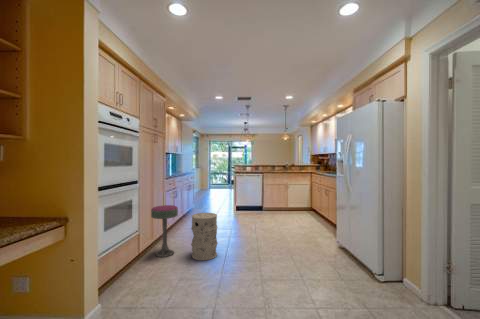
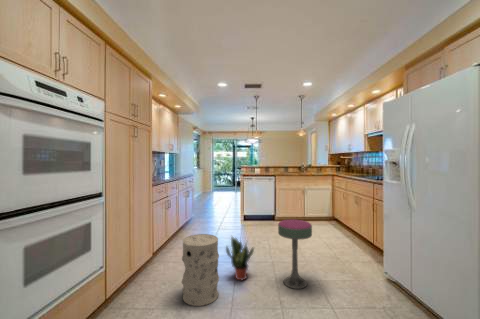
bar stool: present [151,205,178,257] -> present [278,219,312,289]
potted plant: none [222,214,243,247] -> present [226,237,254,280]

